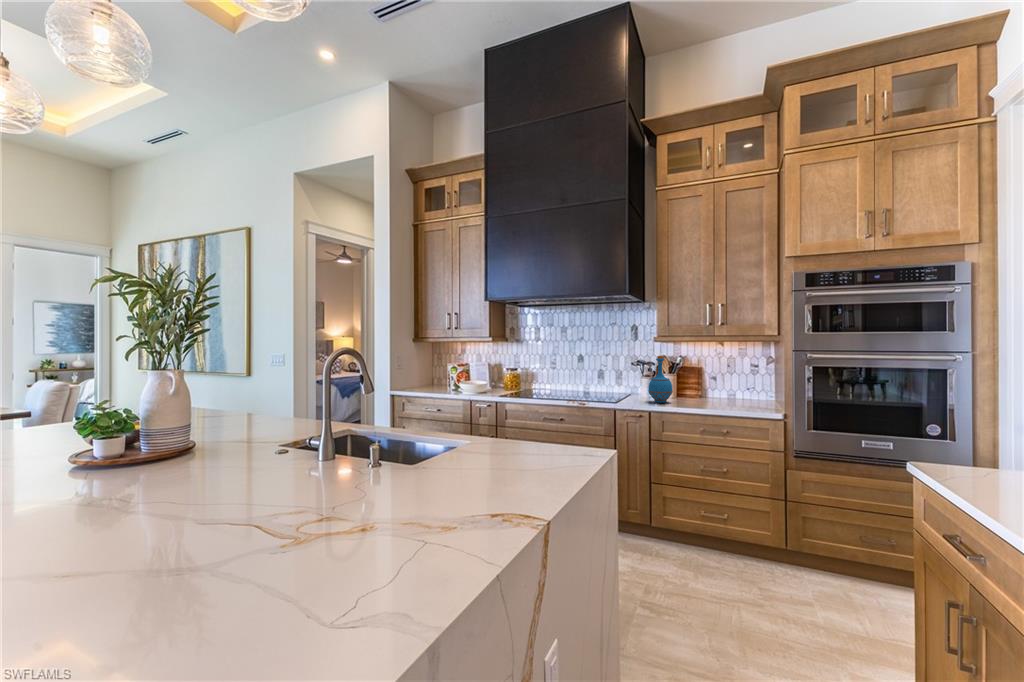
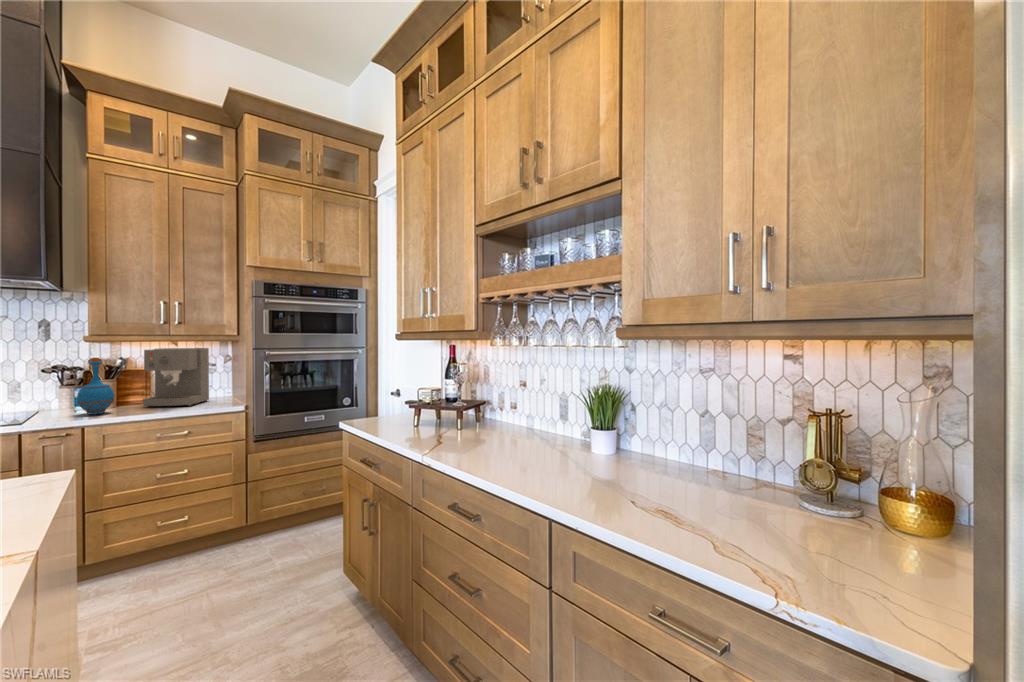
coffee maker: none [695,348,752,406] -> present [143,348,209,407]

